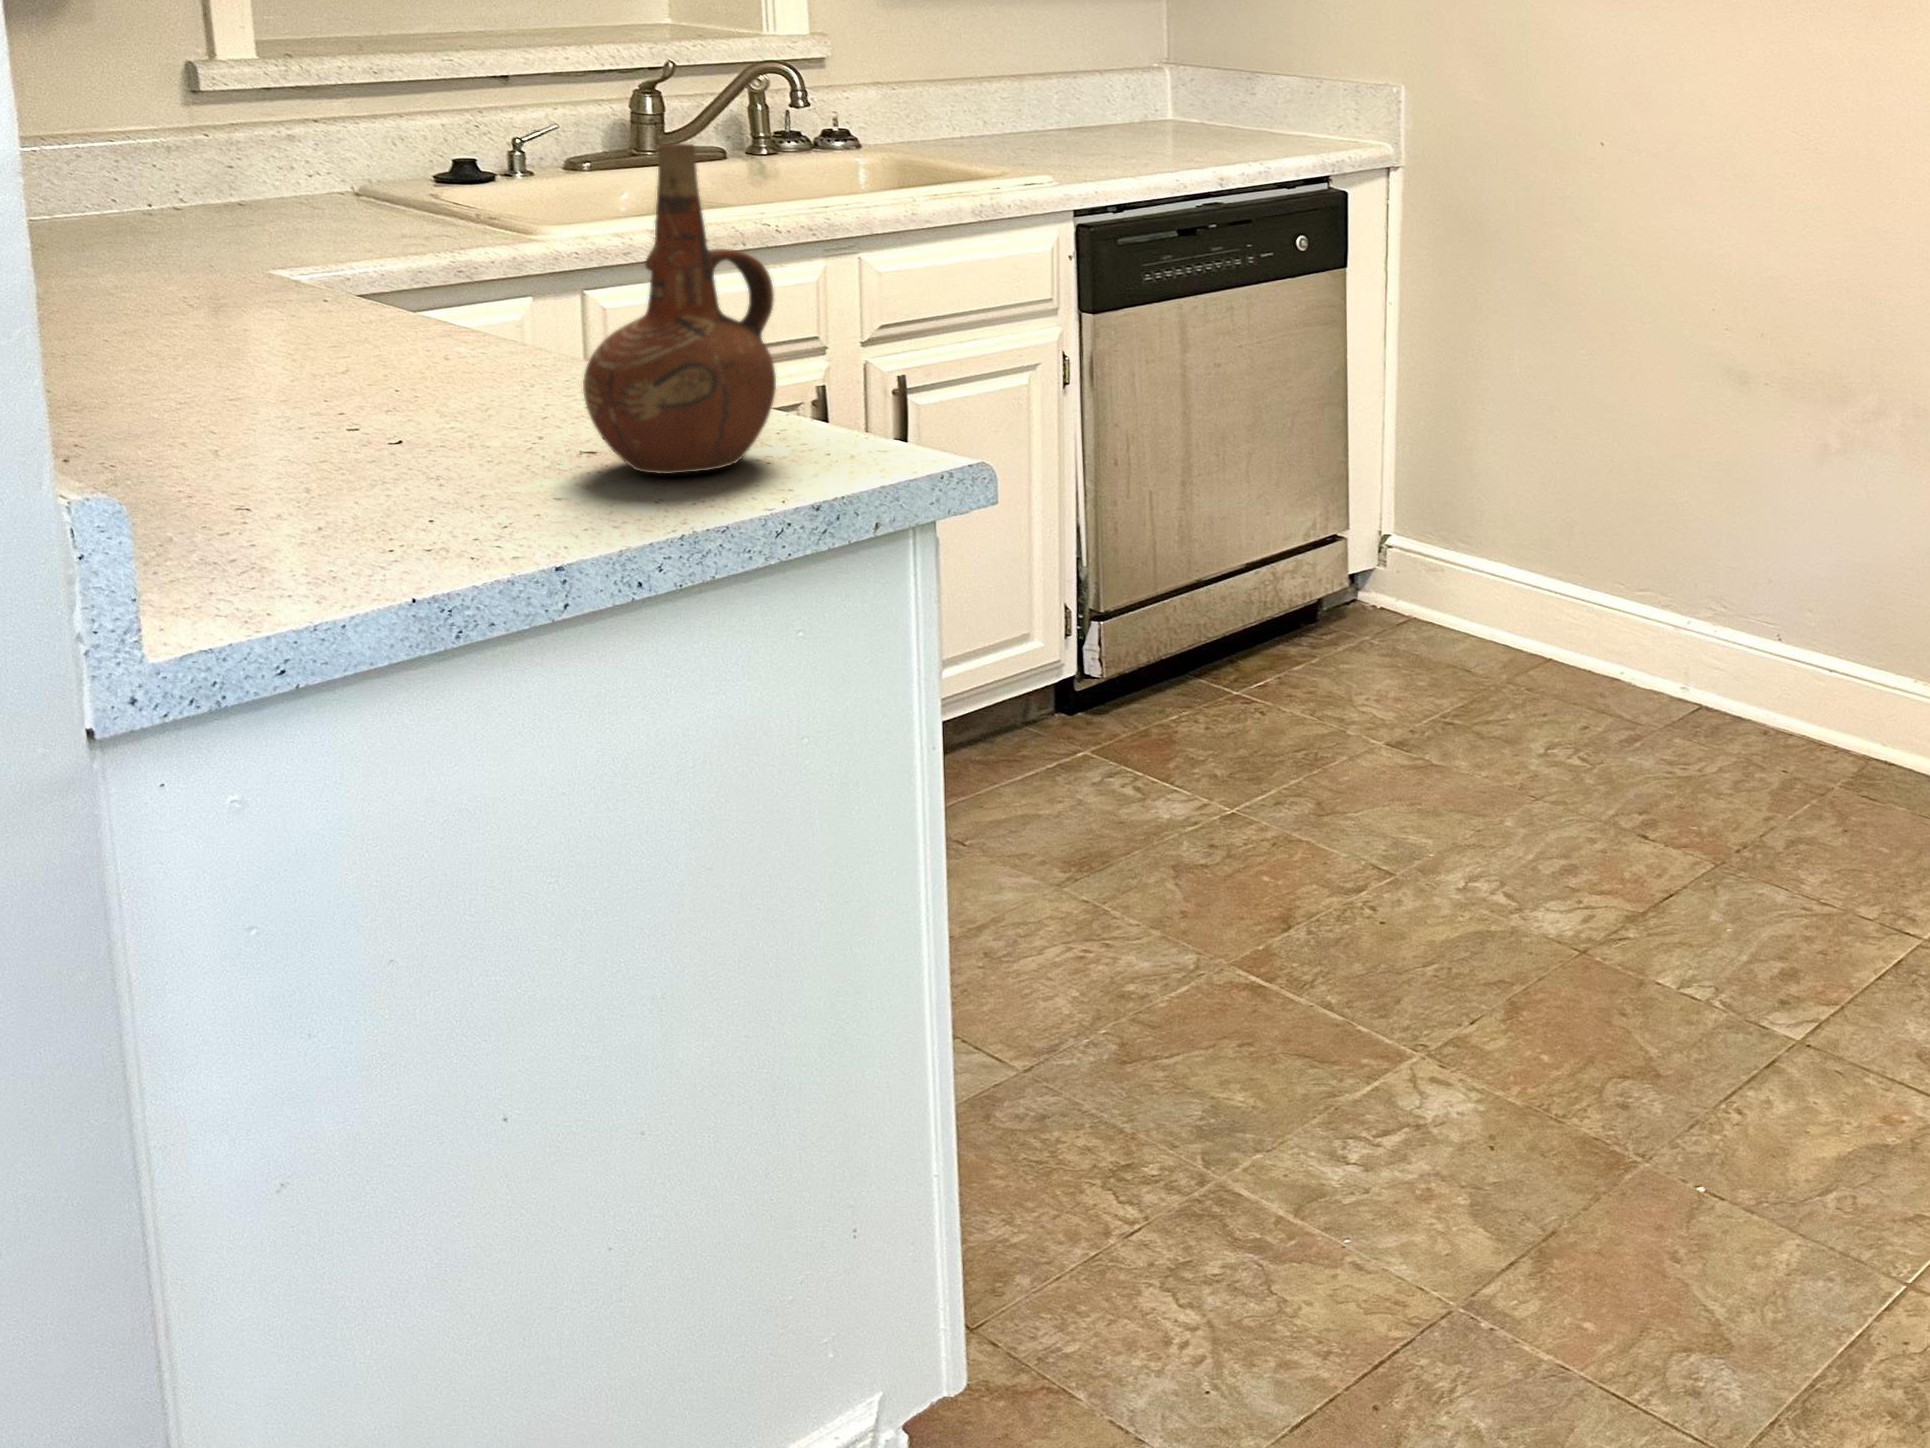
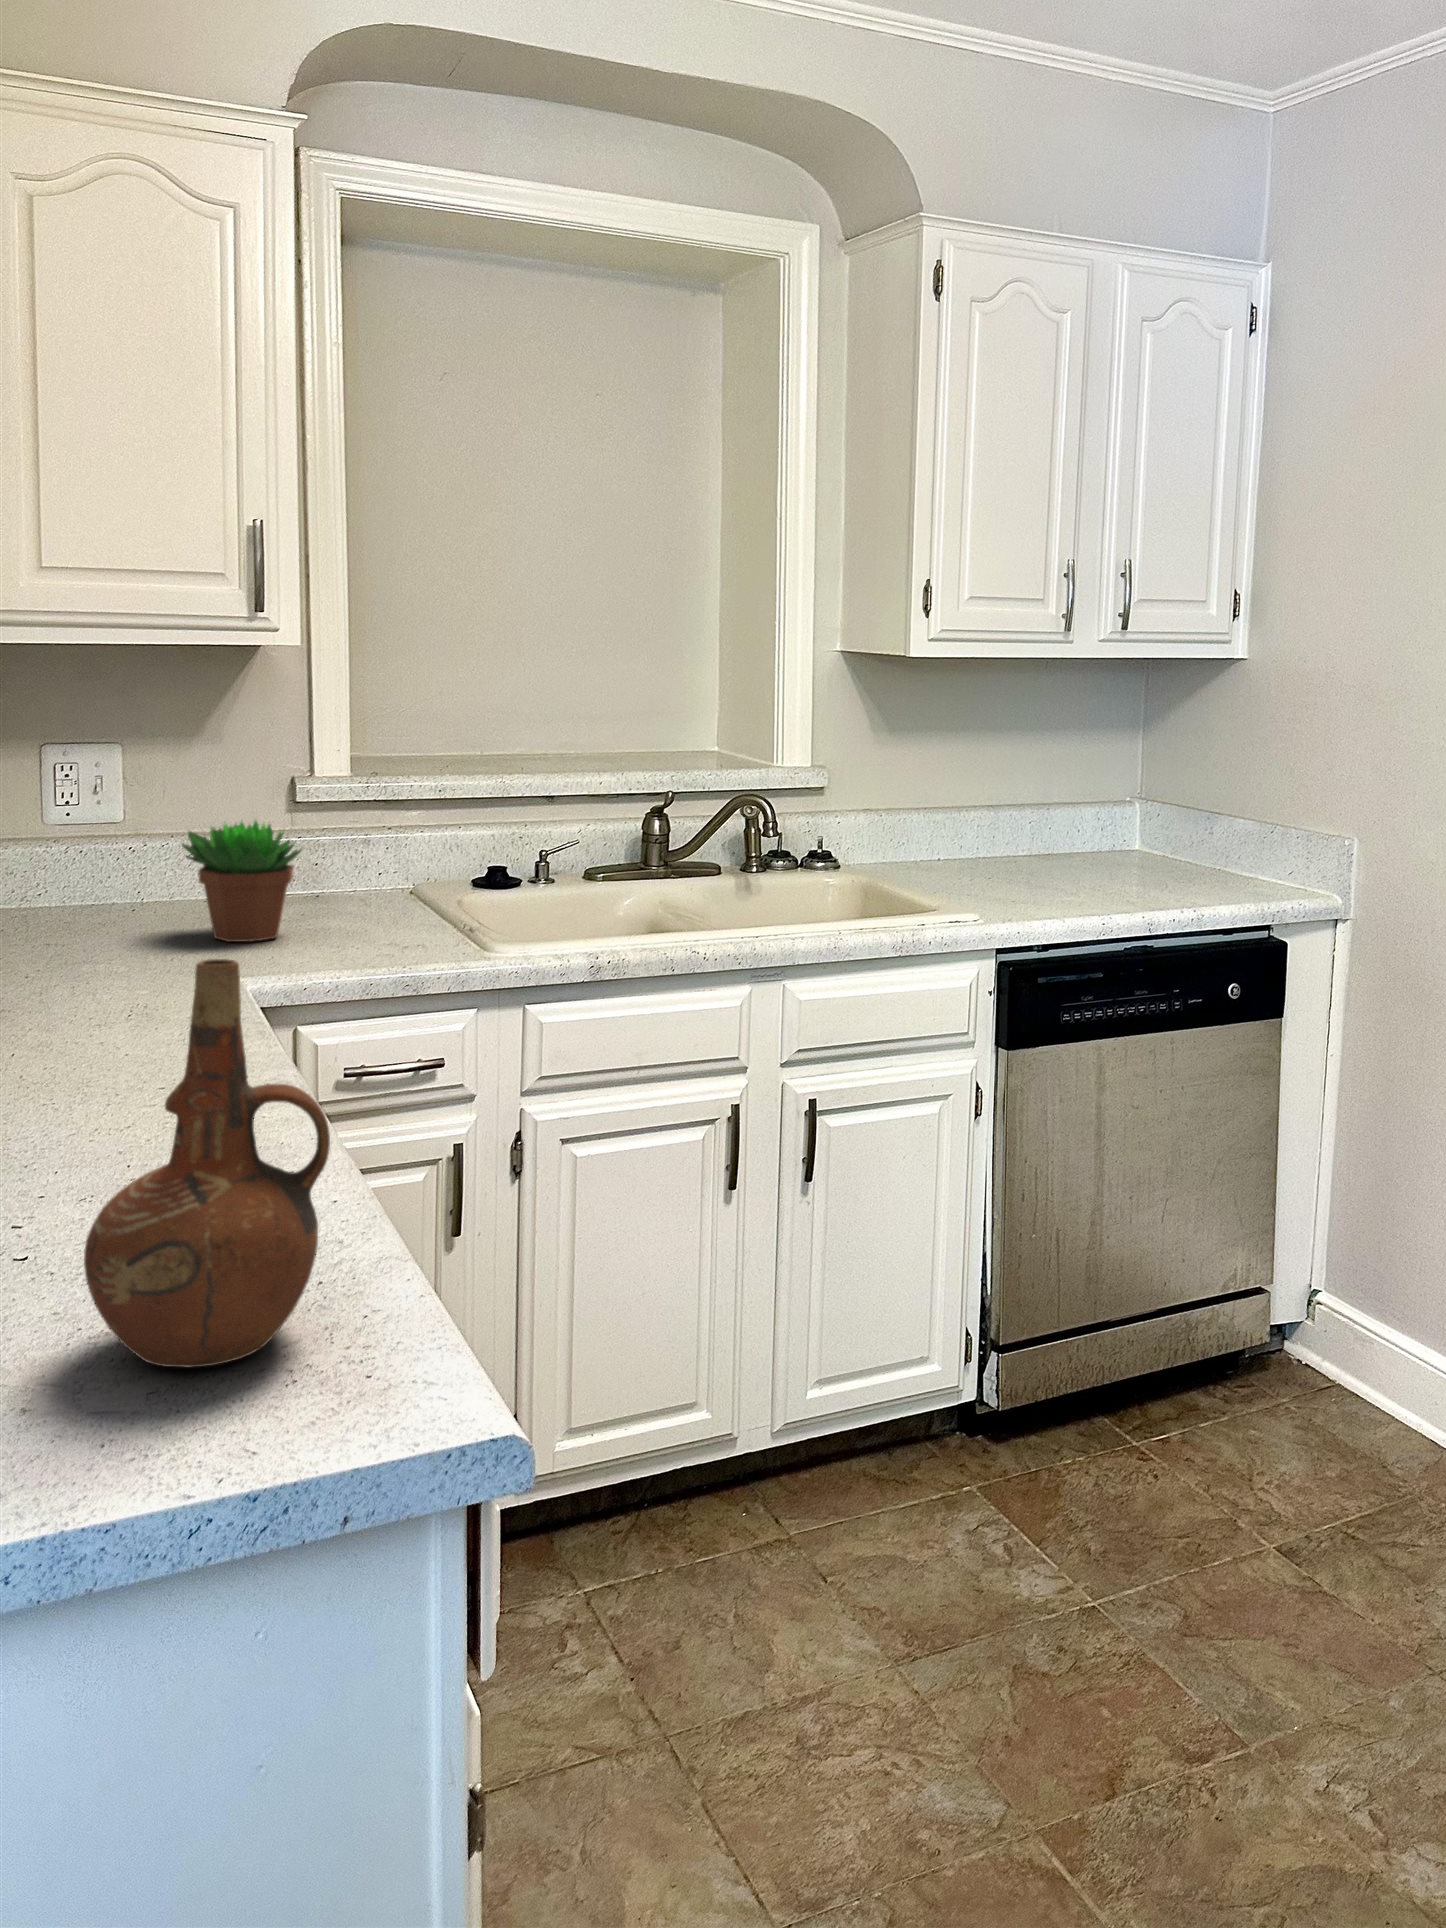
succulent plant: none [129,101,287,246] -> present [182,821,302,942]

